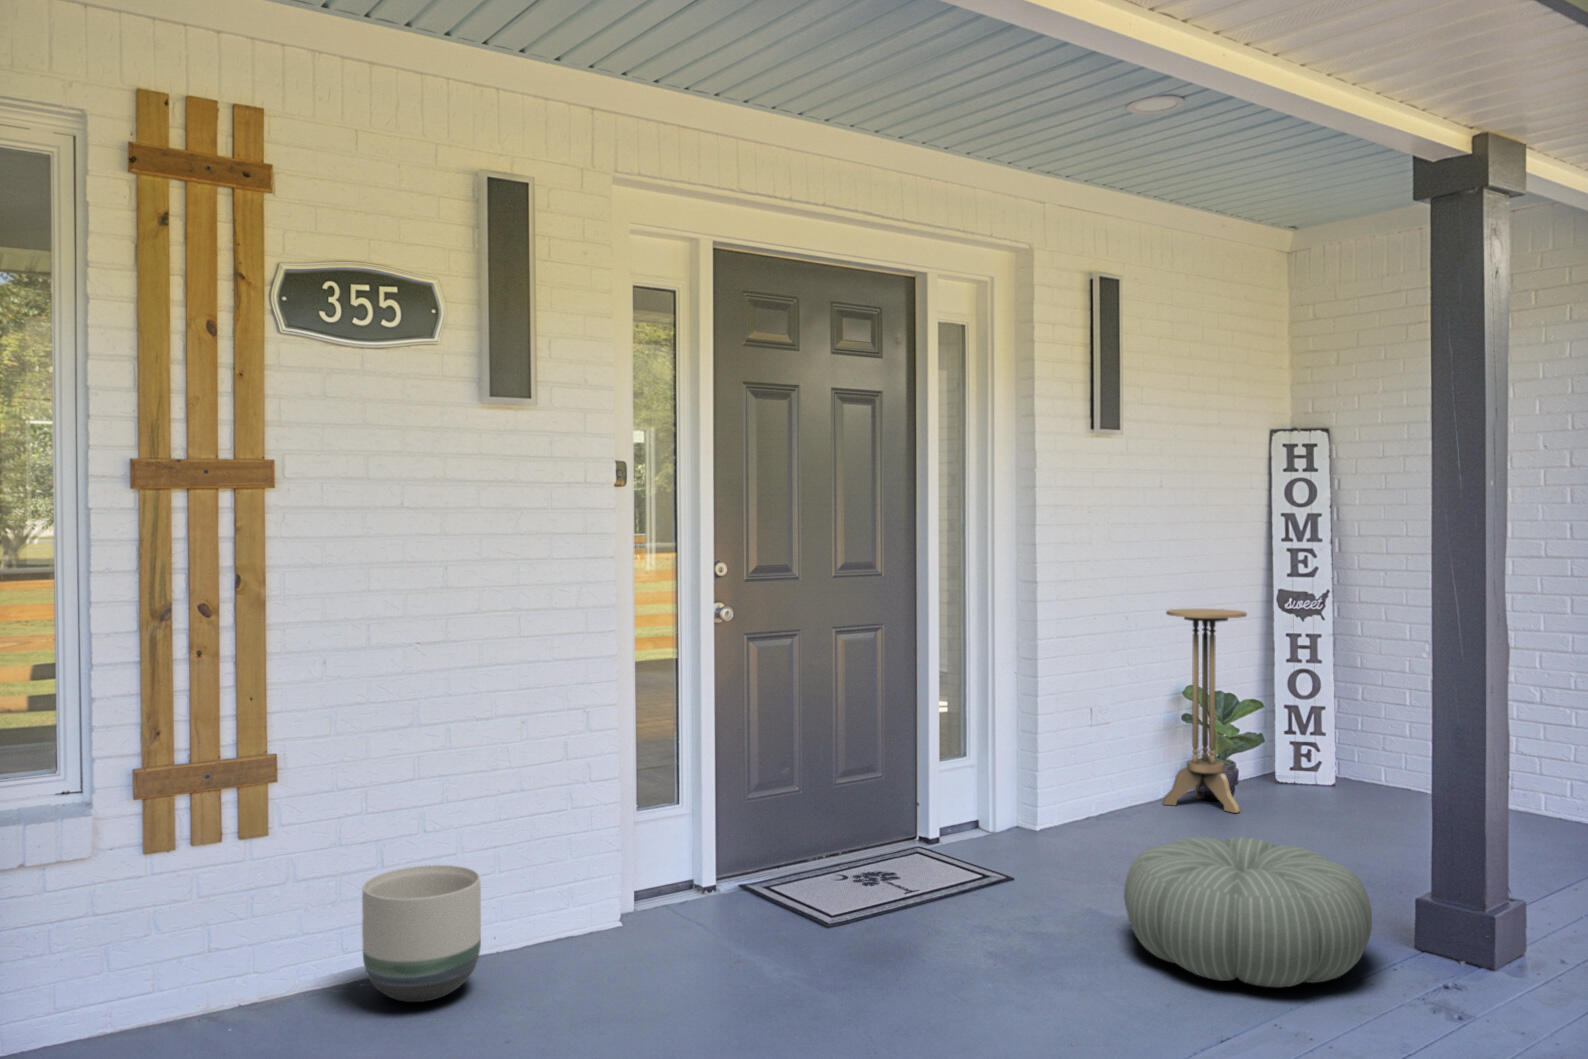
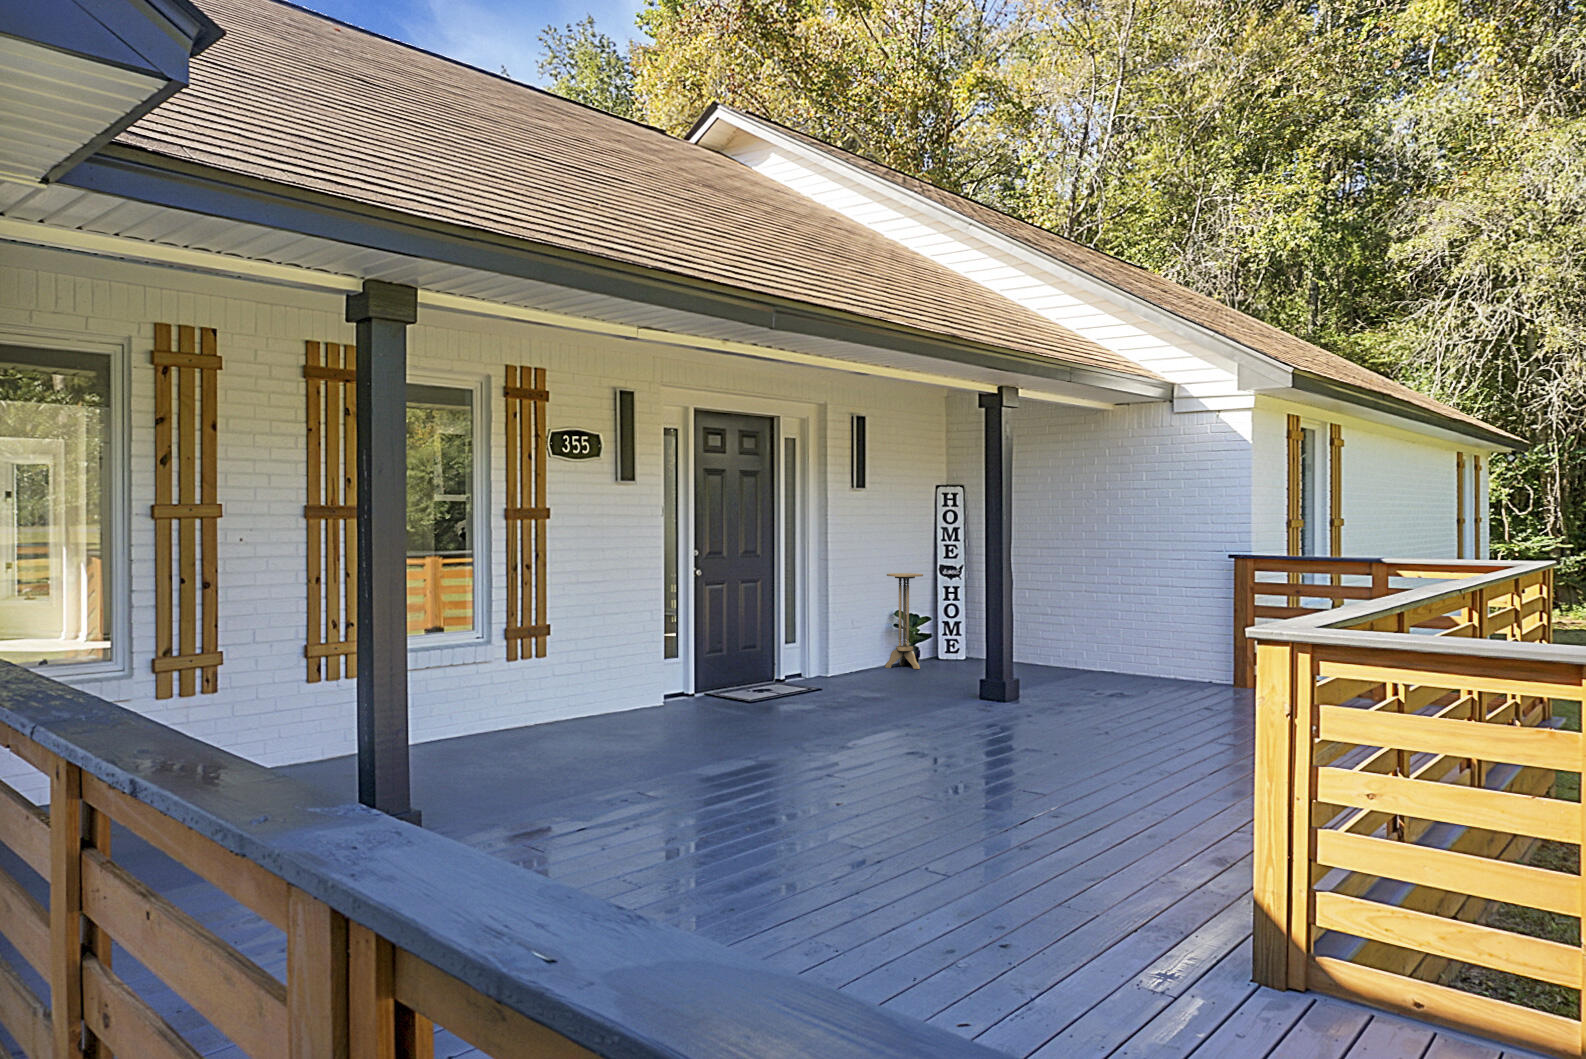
pouf: present [1124,837,1372,987] -> none [871,660,962,708]
planter: present [362,865,481,1002] -> none [579,672,625,722]

